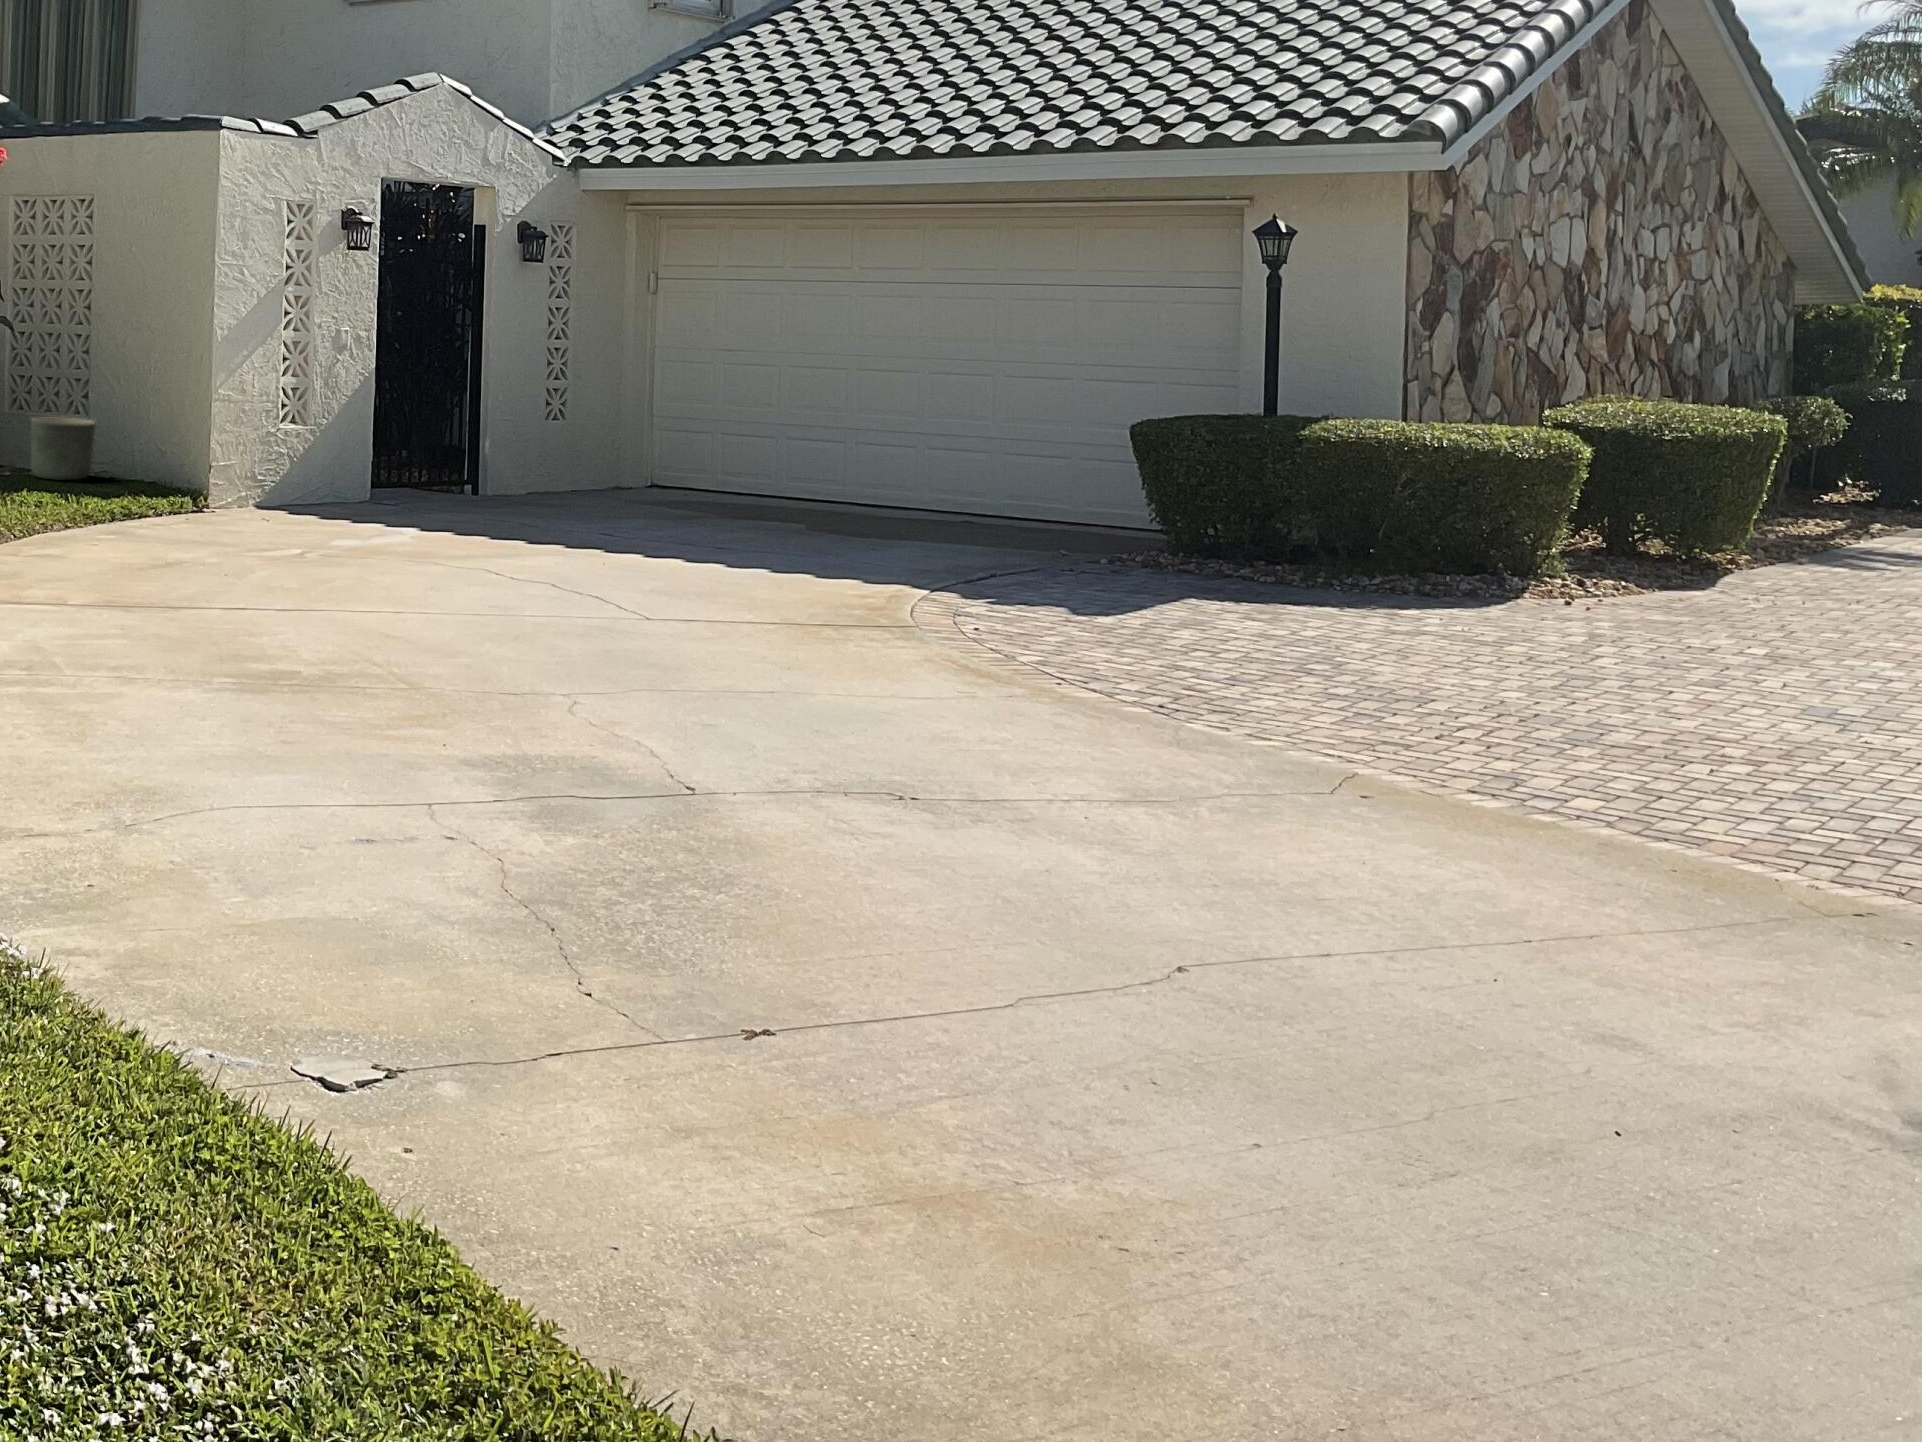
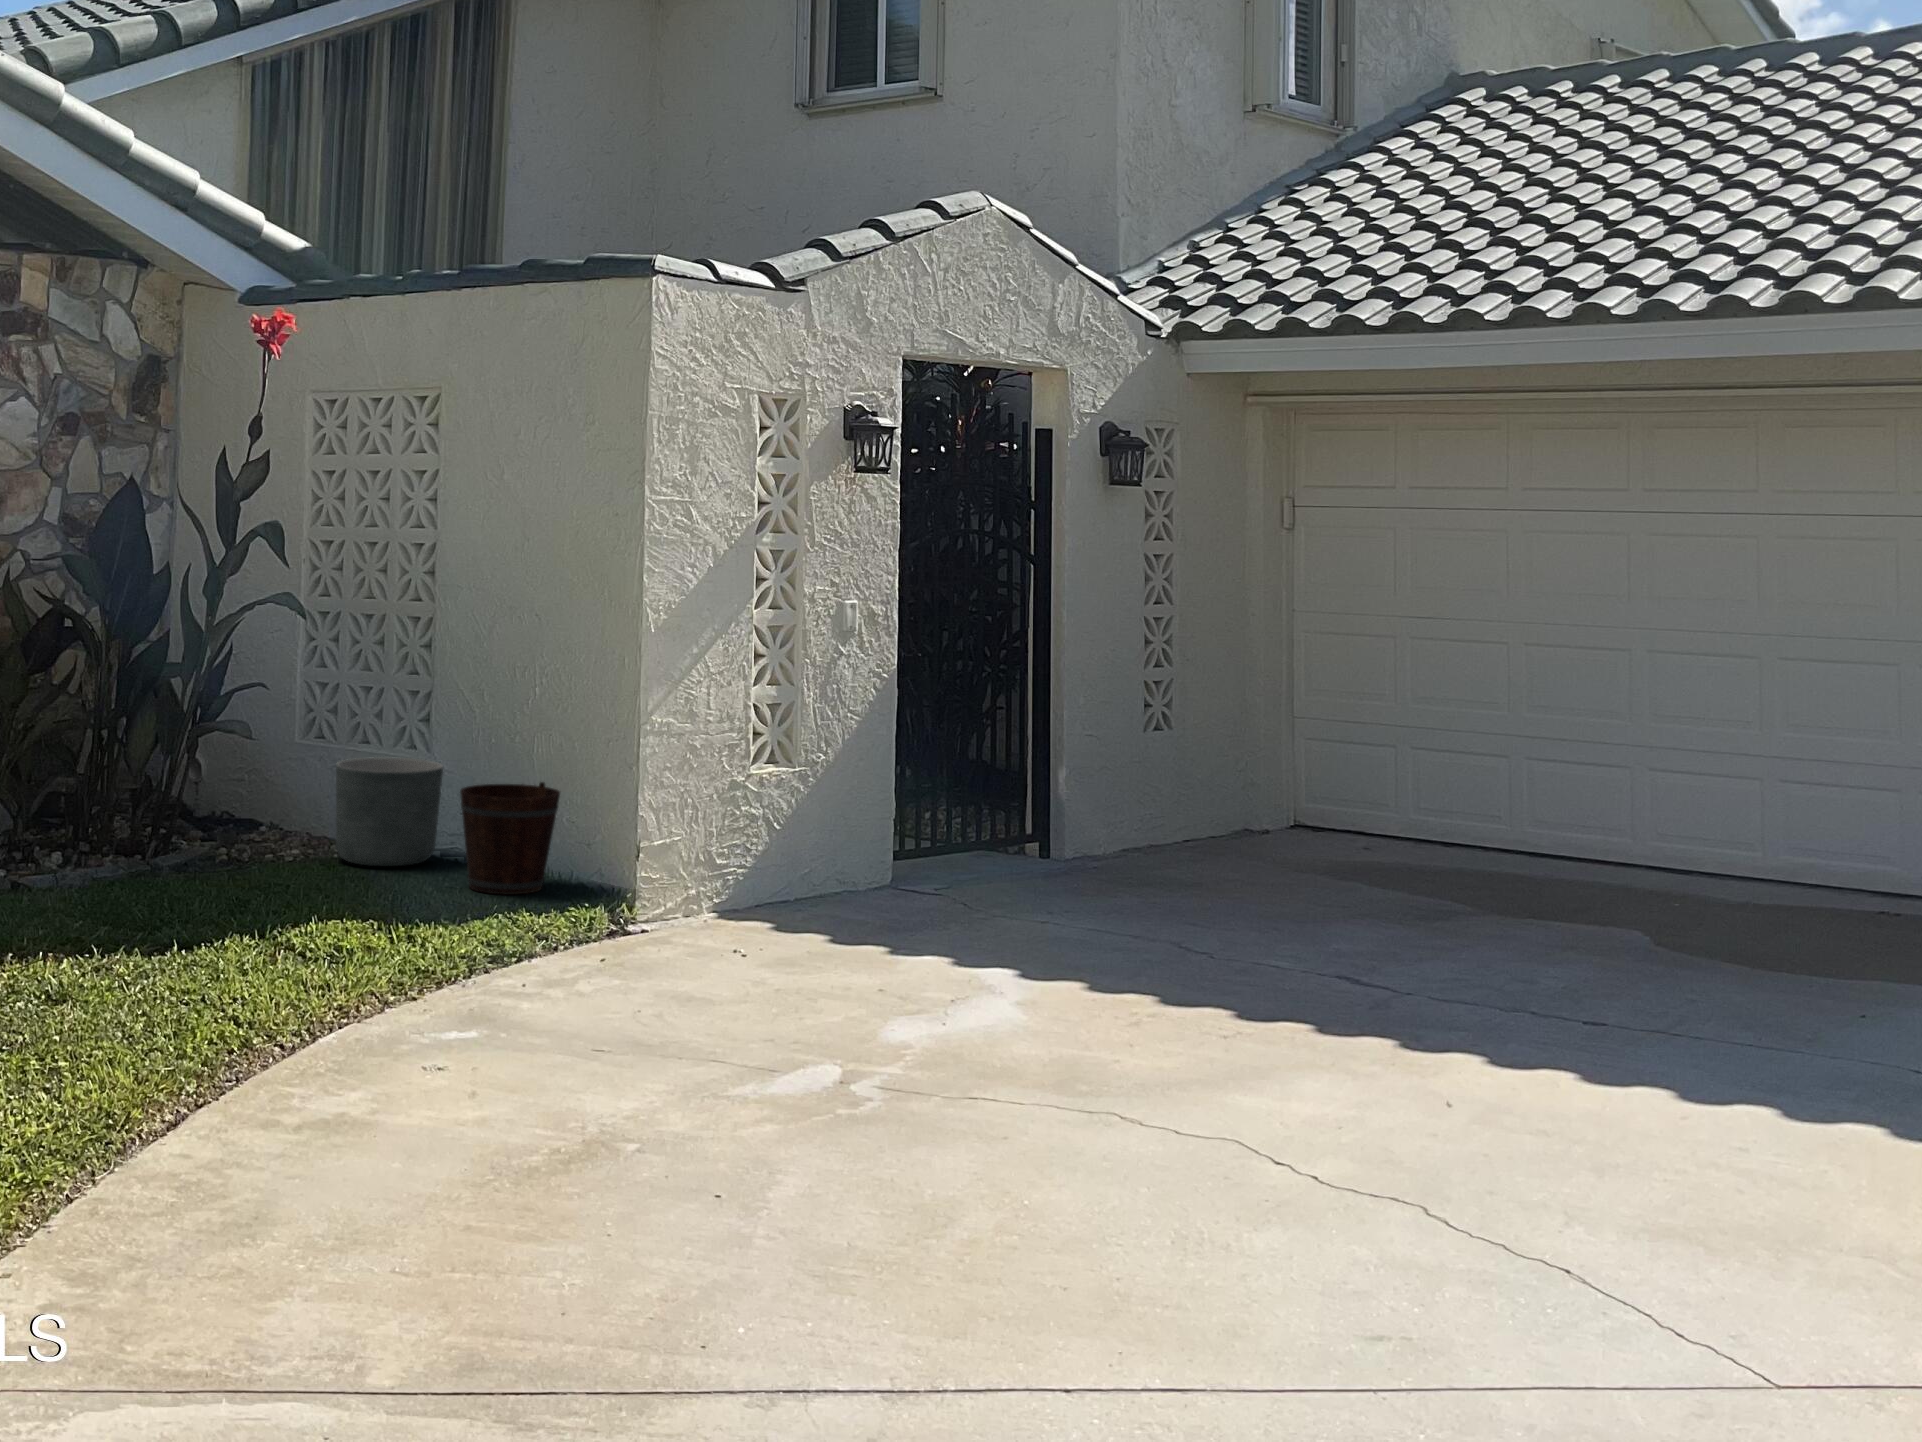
bucket: none [105,430,165,493] -> present [460,782,560,894]

